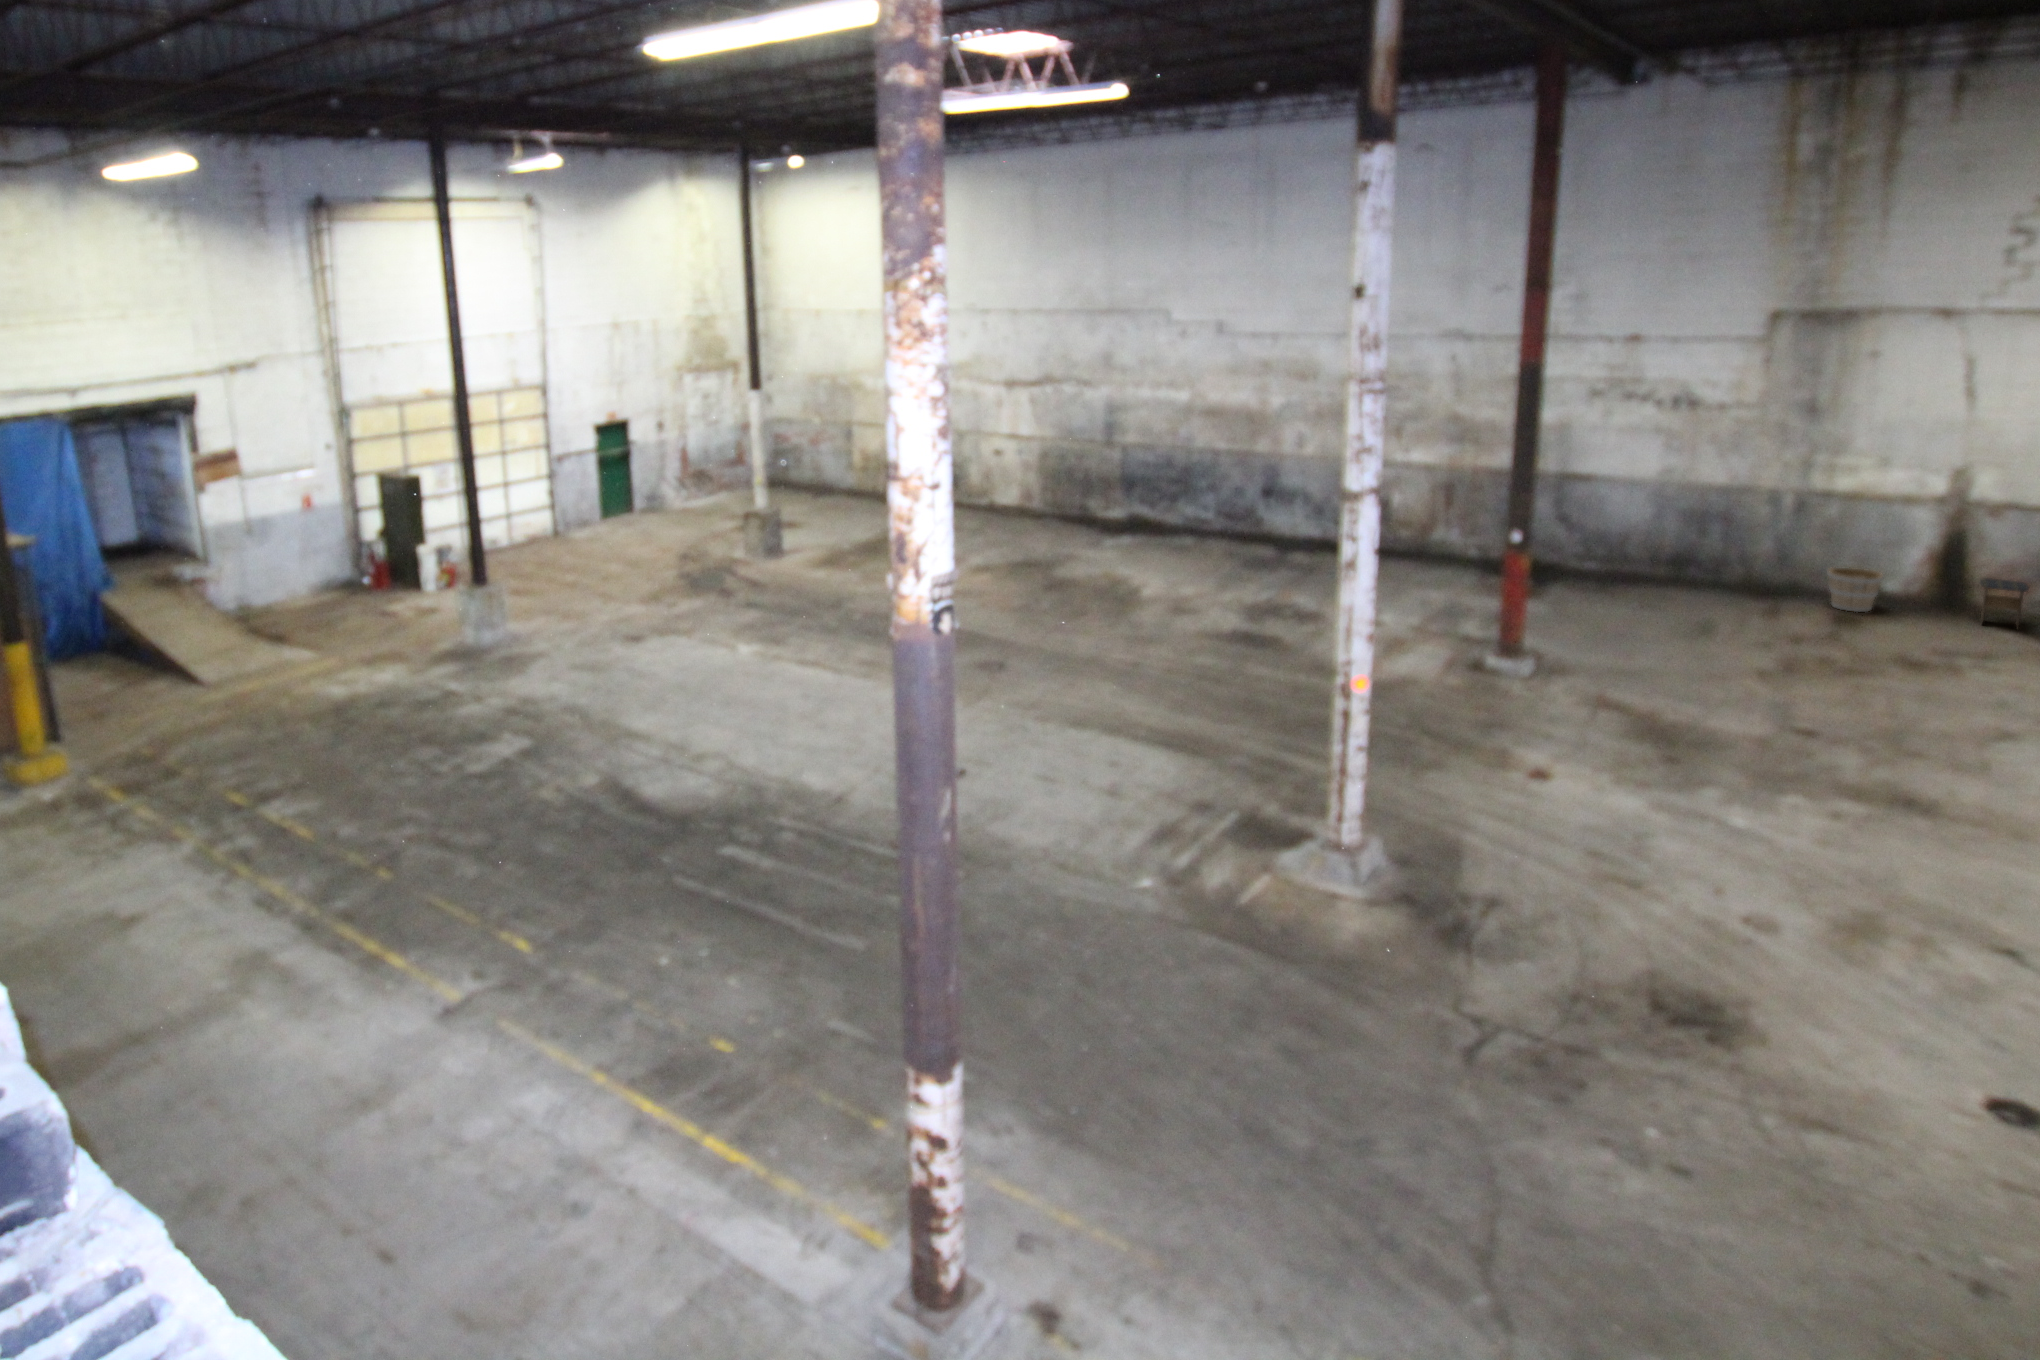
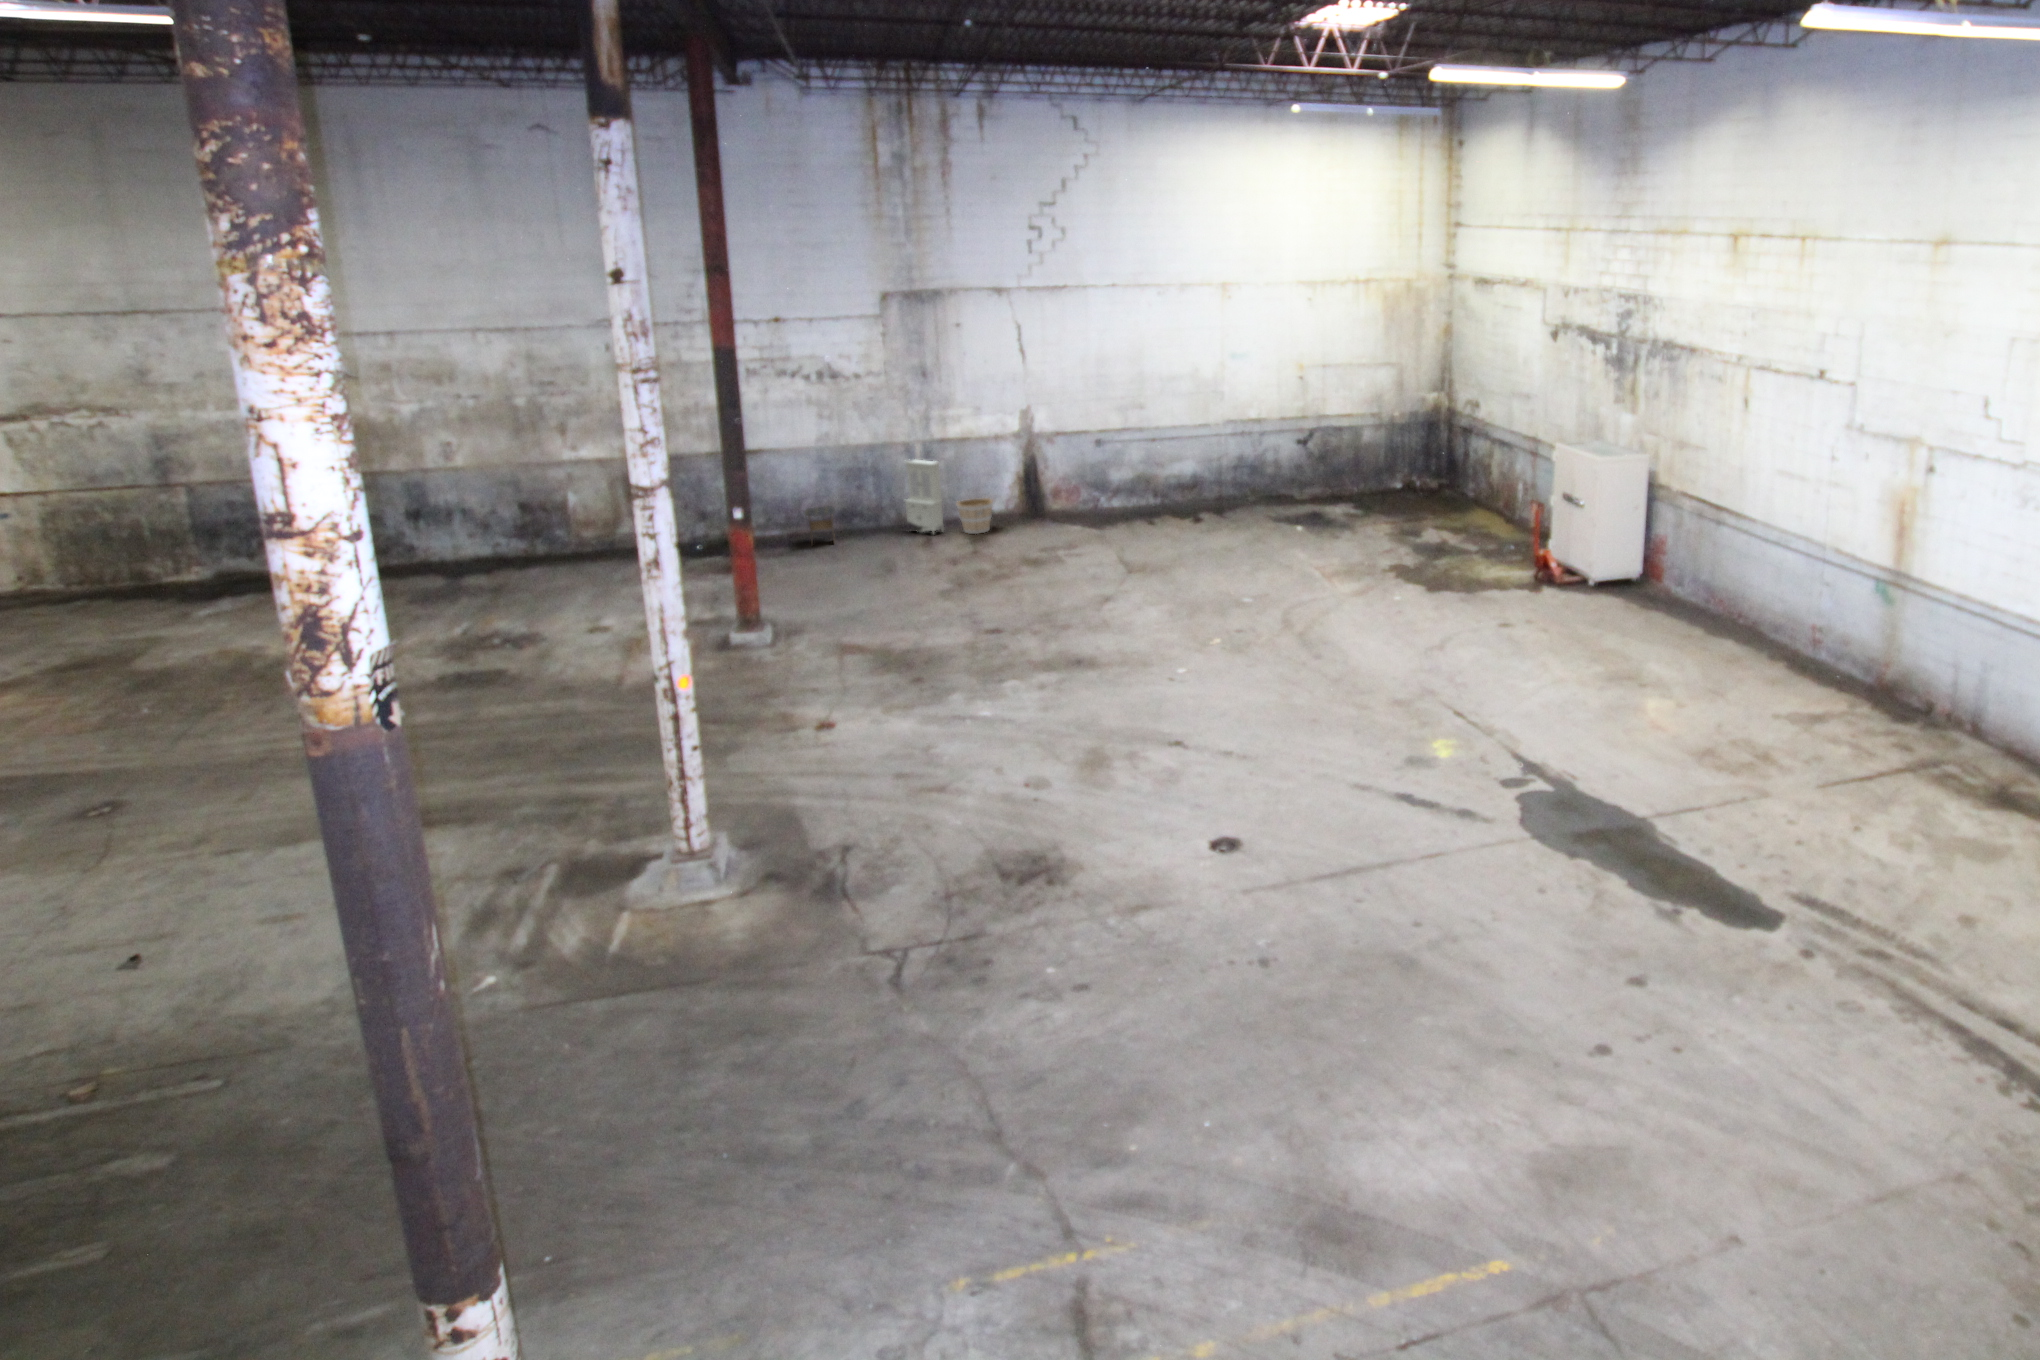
cabinet: none [1753,507,1814,601] -> present [905,460,944,532]
stool: present [1980,578,2029,628] -> present [805,507,835,540]

